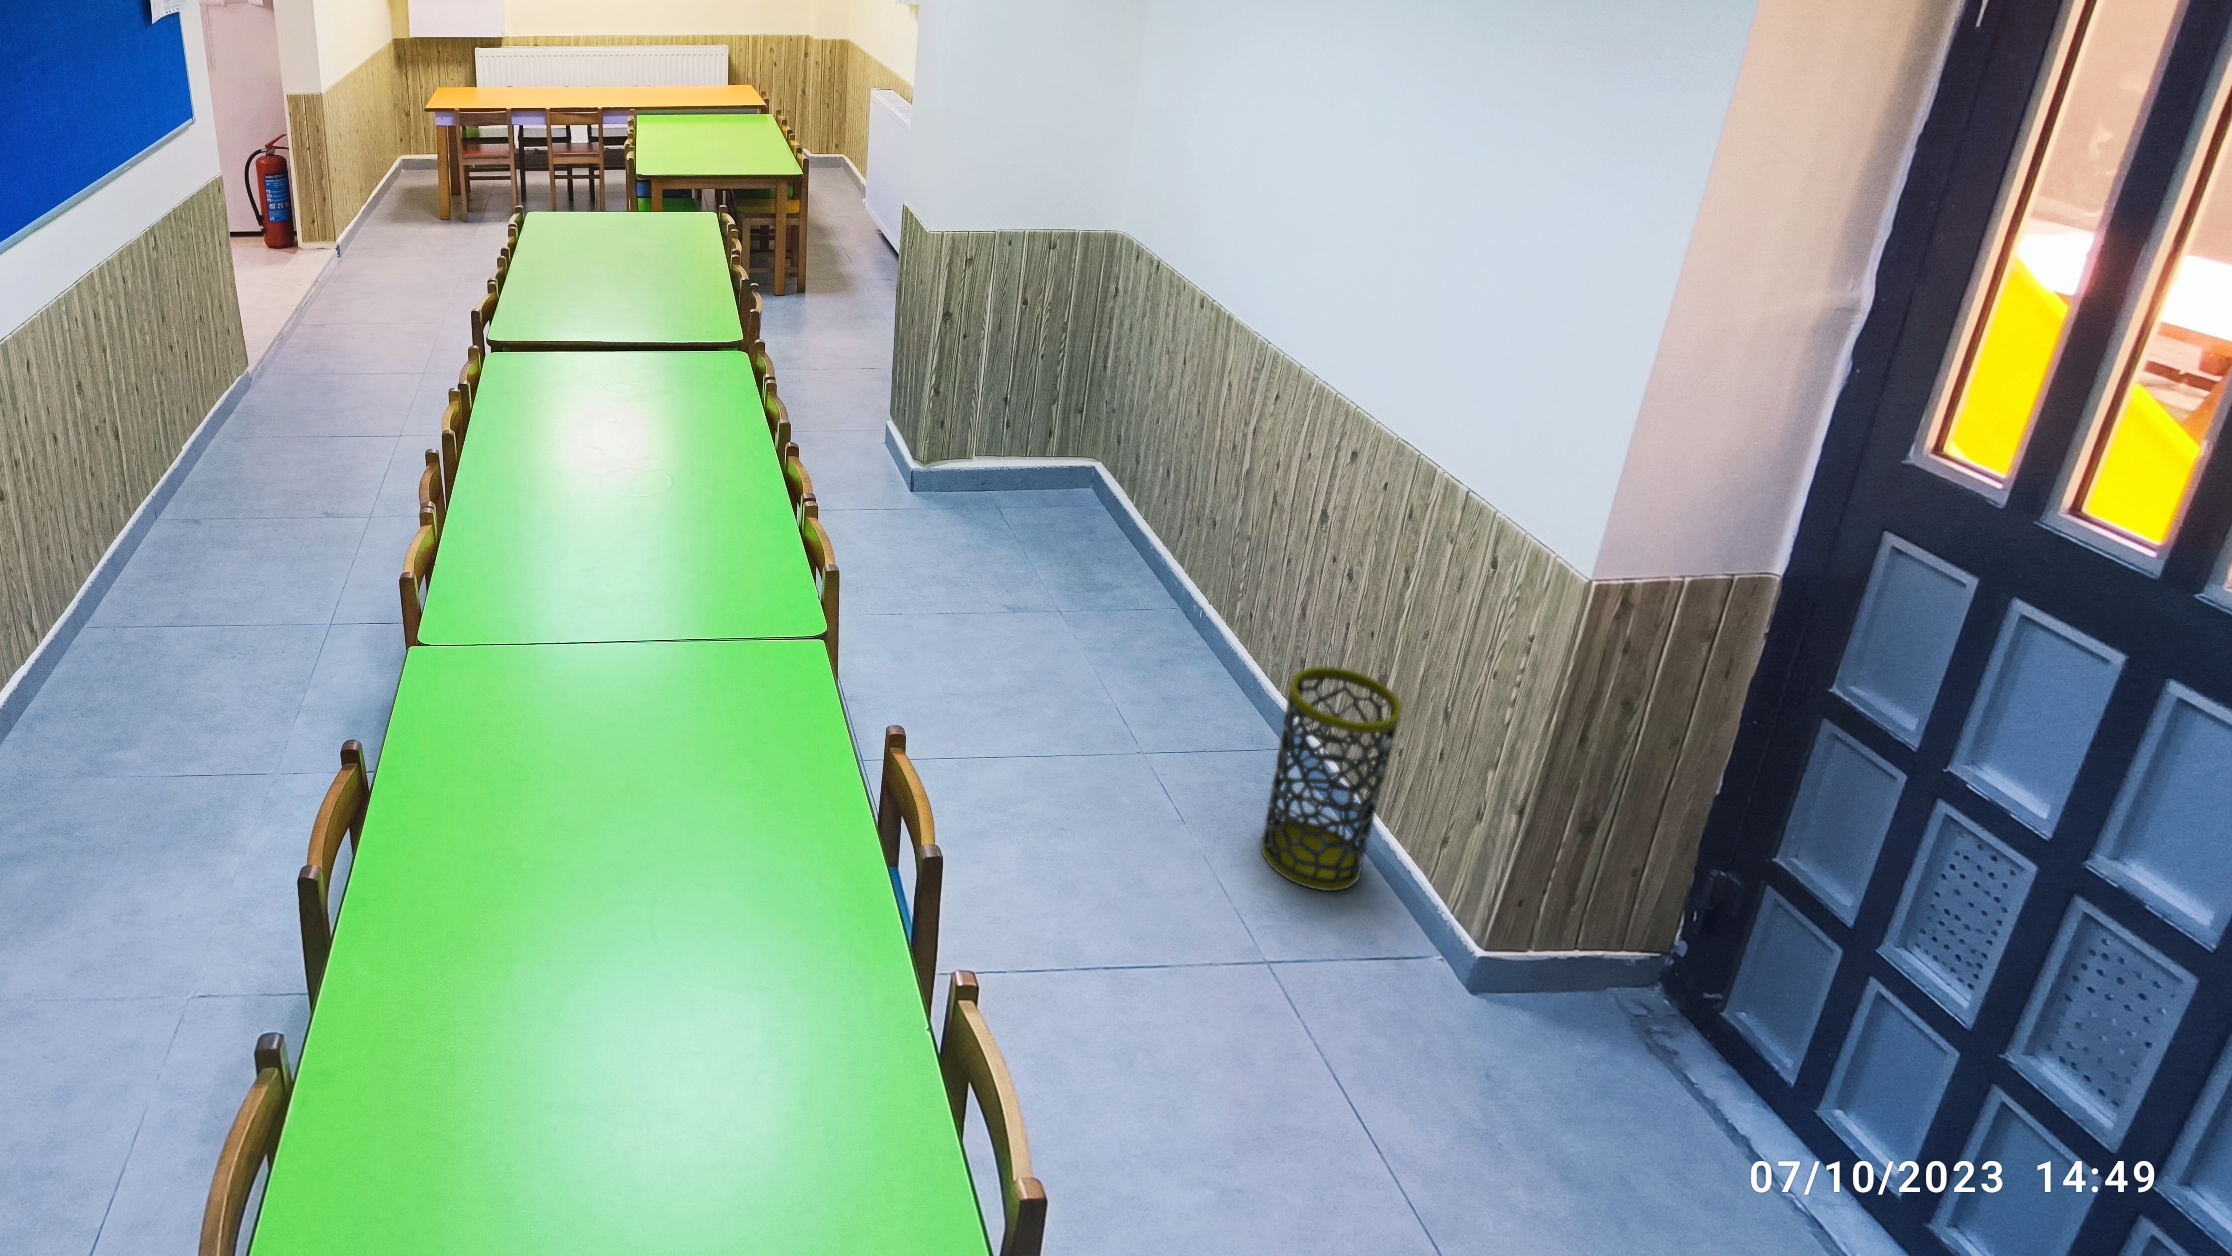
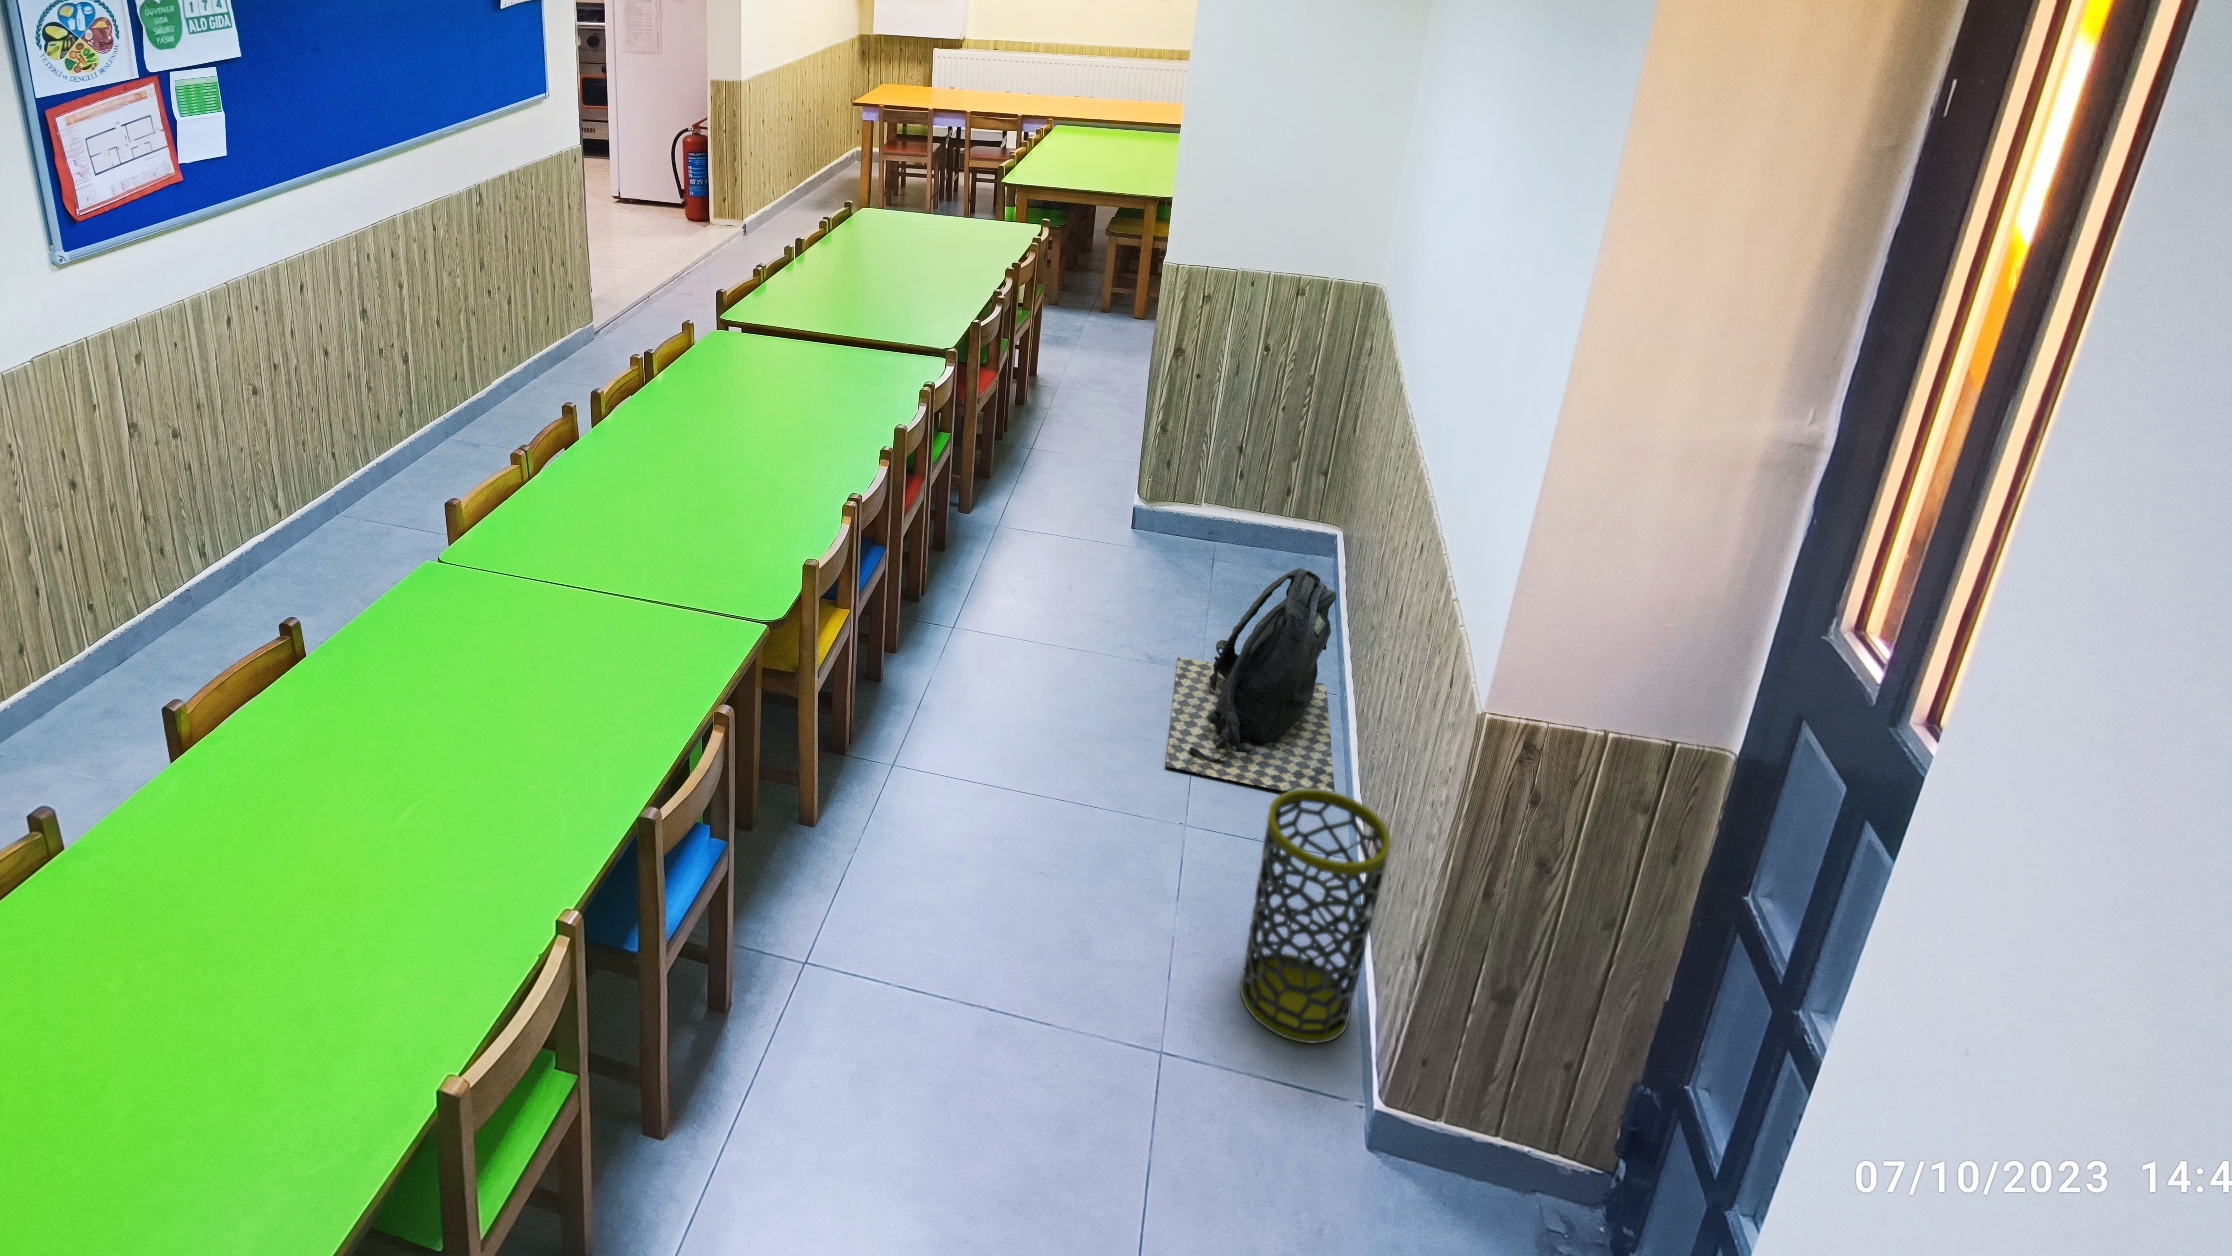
backpack: none [1027,487,1228,688] -> present [1166,568,1336,792]

